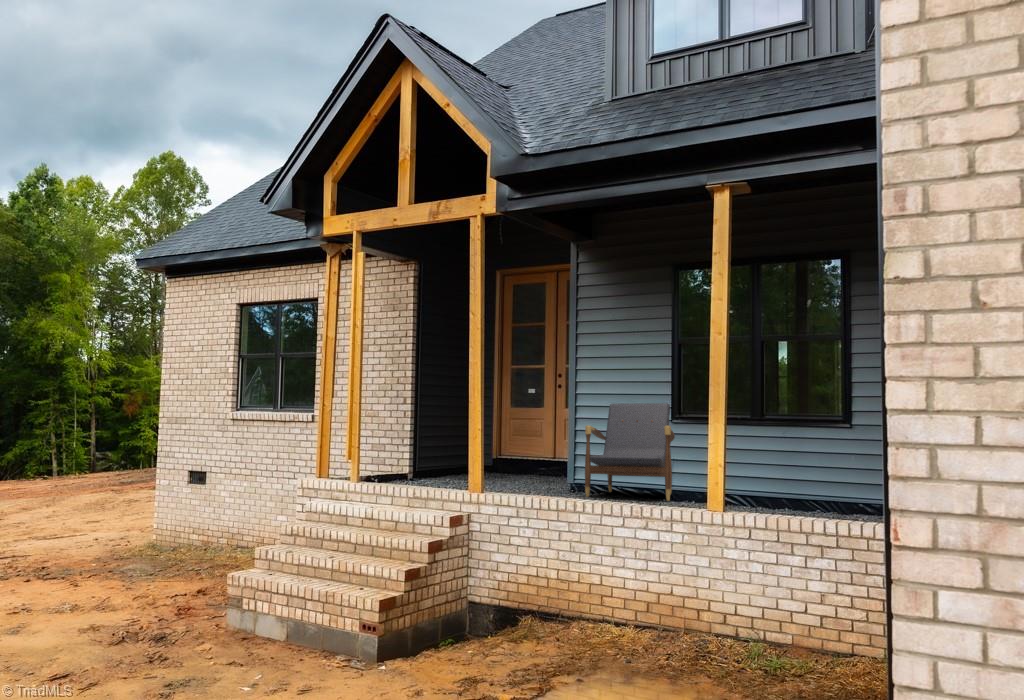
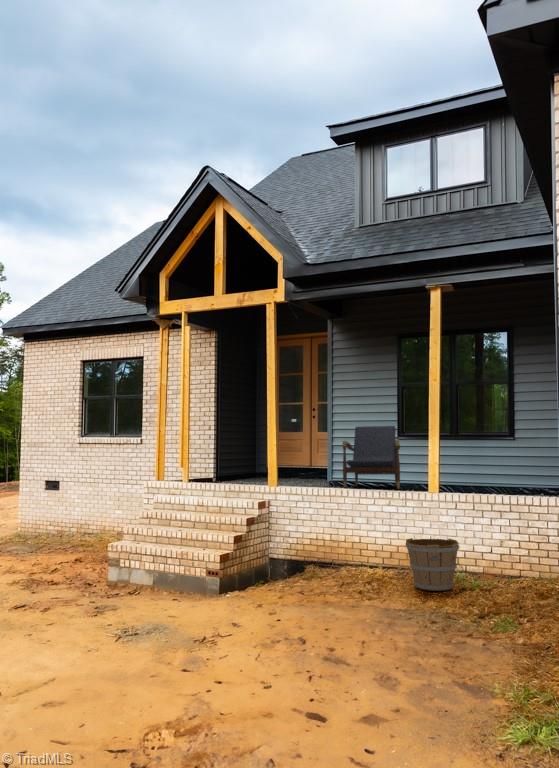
wooden bucket: none [666,583,751,672] -> present [406,538,459,591]

